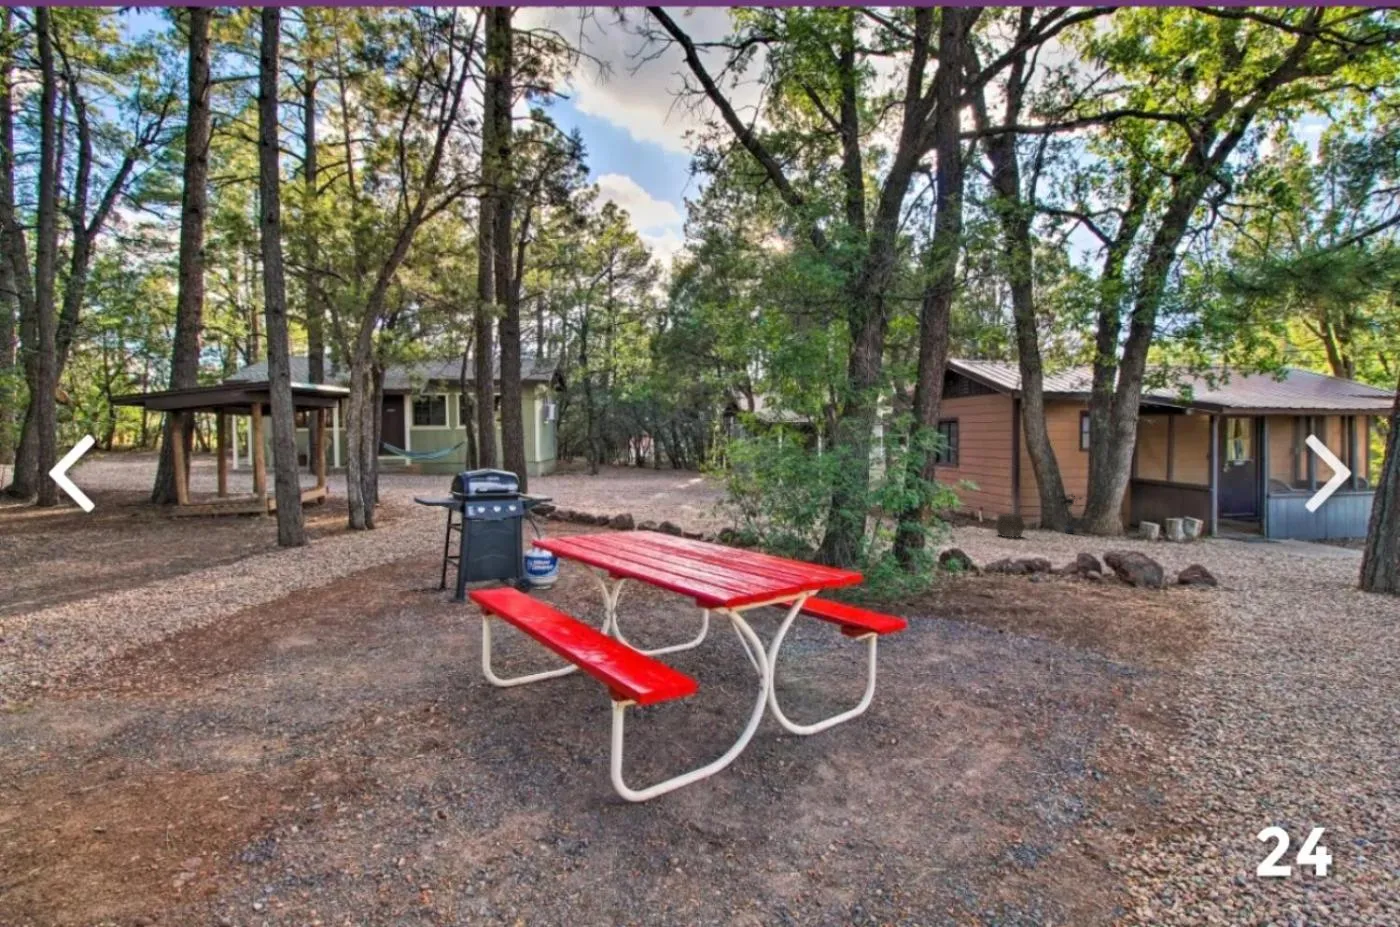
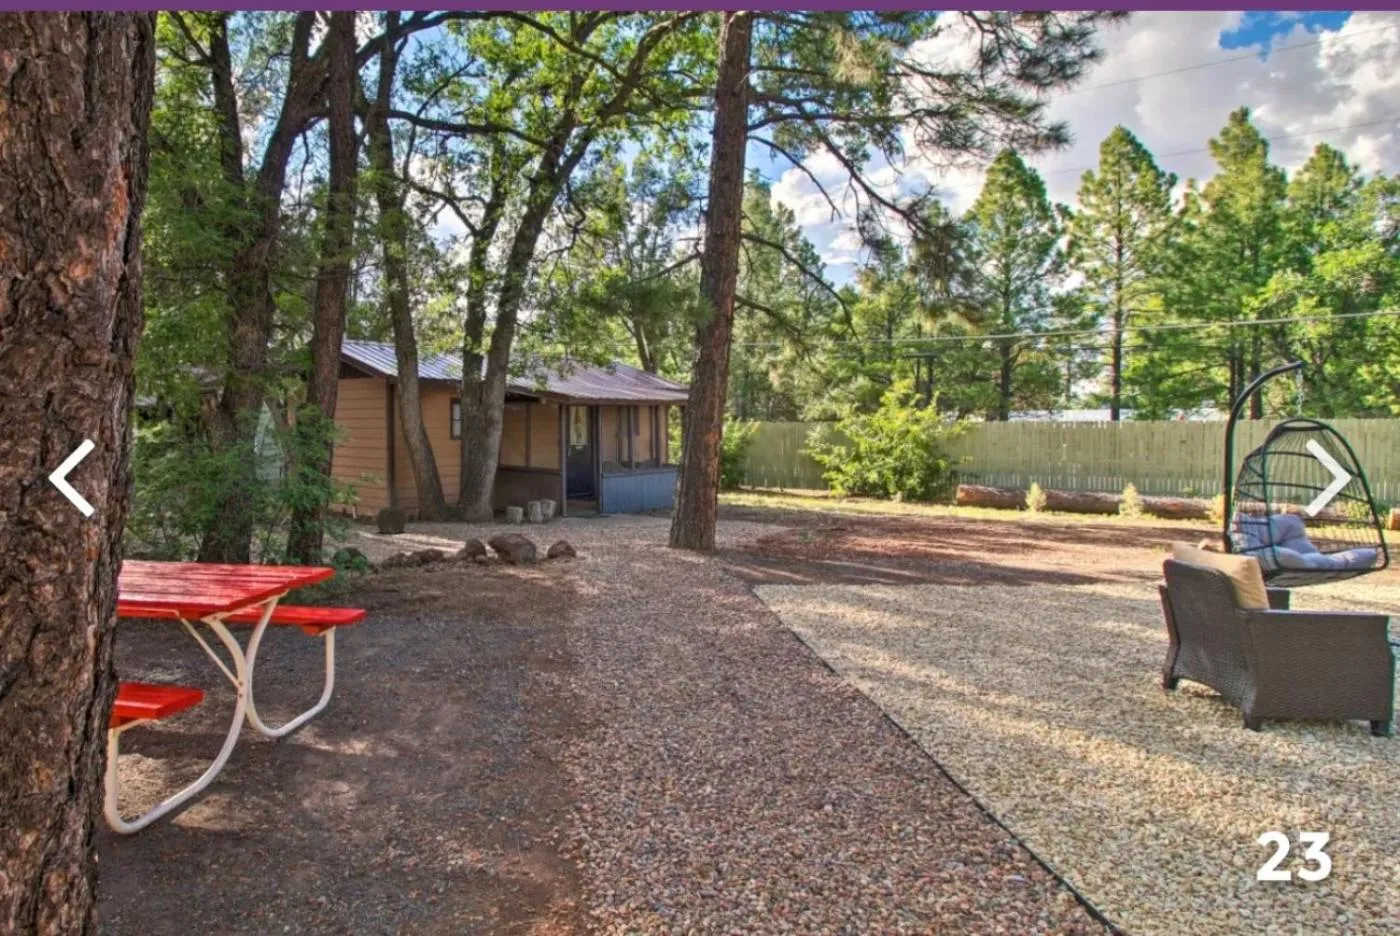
potted plant: present [1059,494,1081,533] -> none [433,481,462,523]

